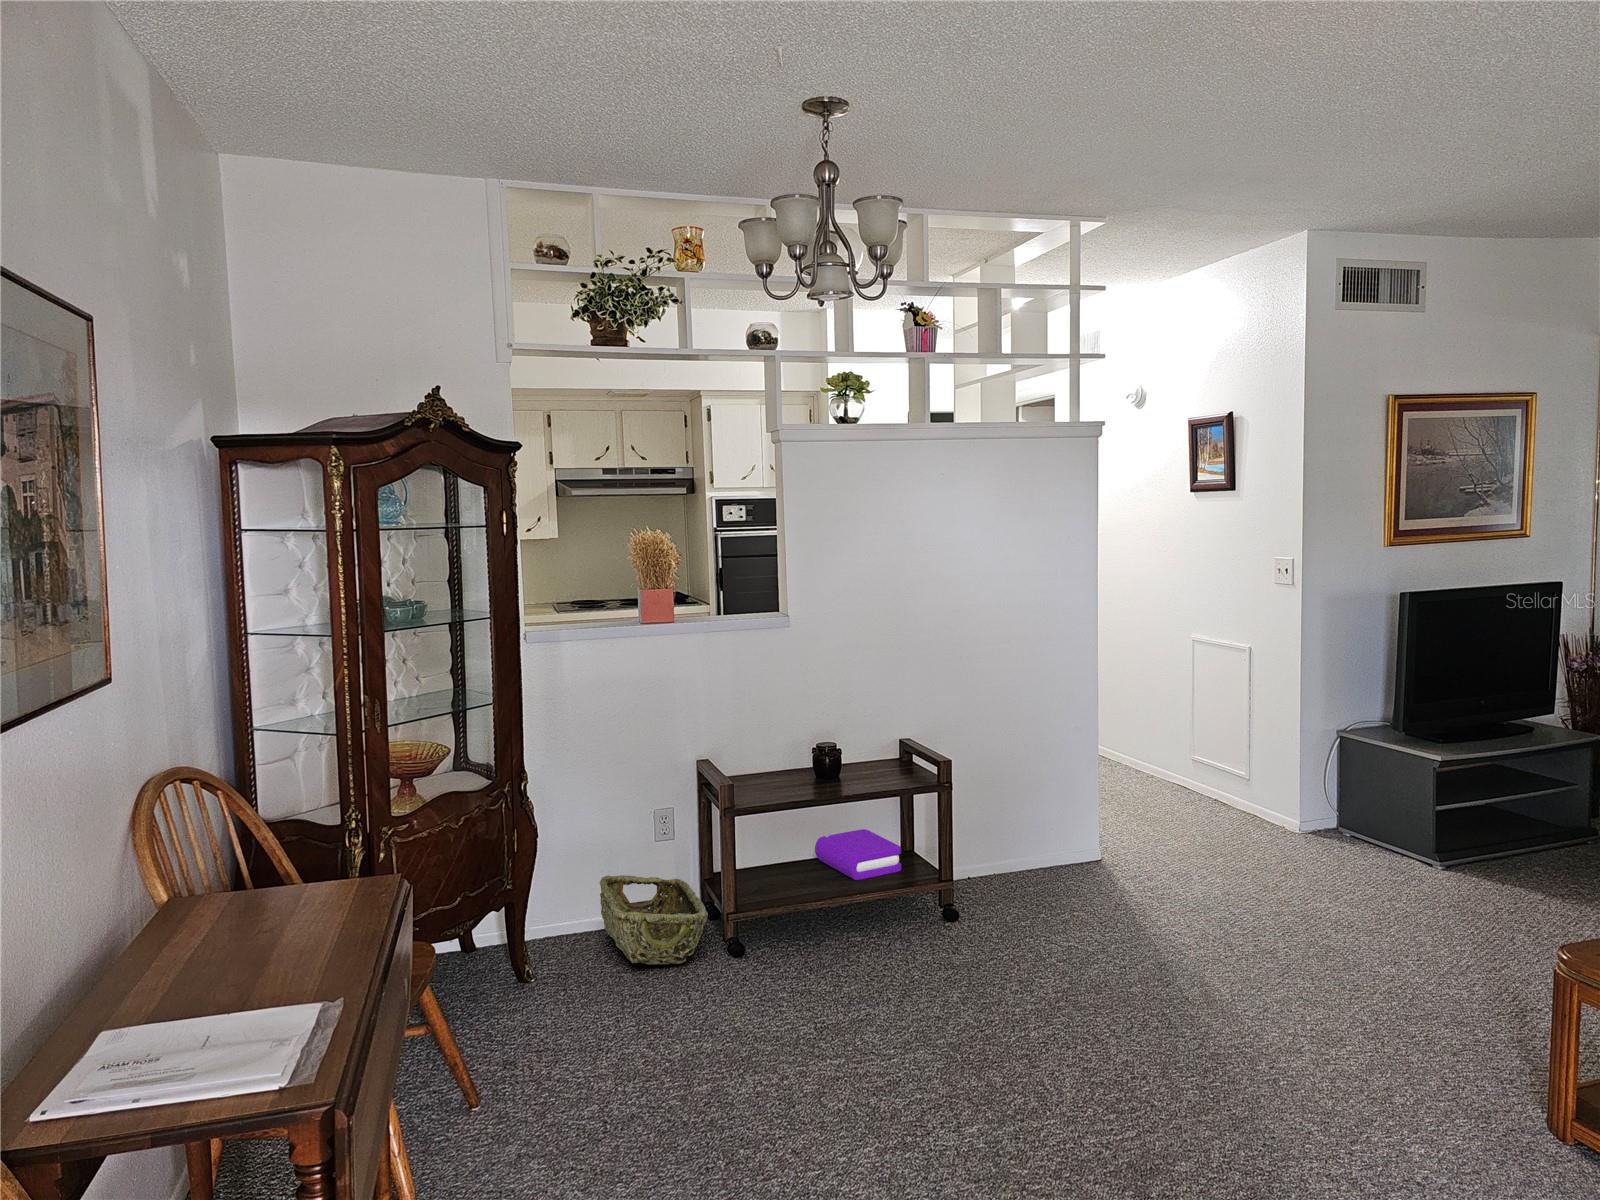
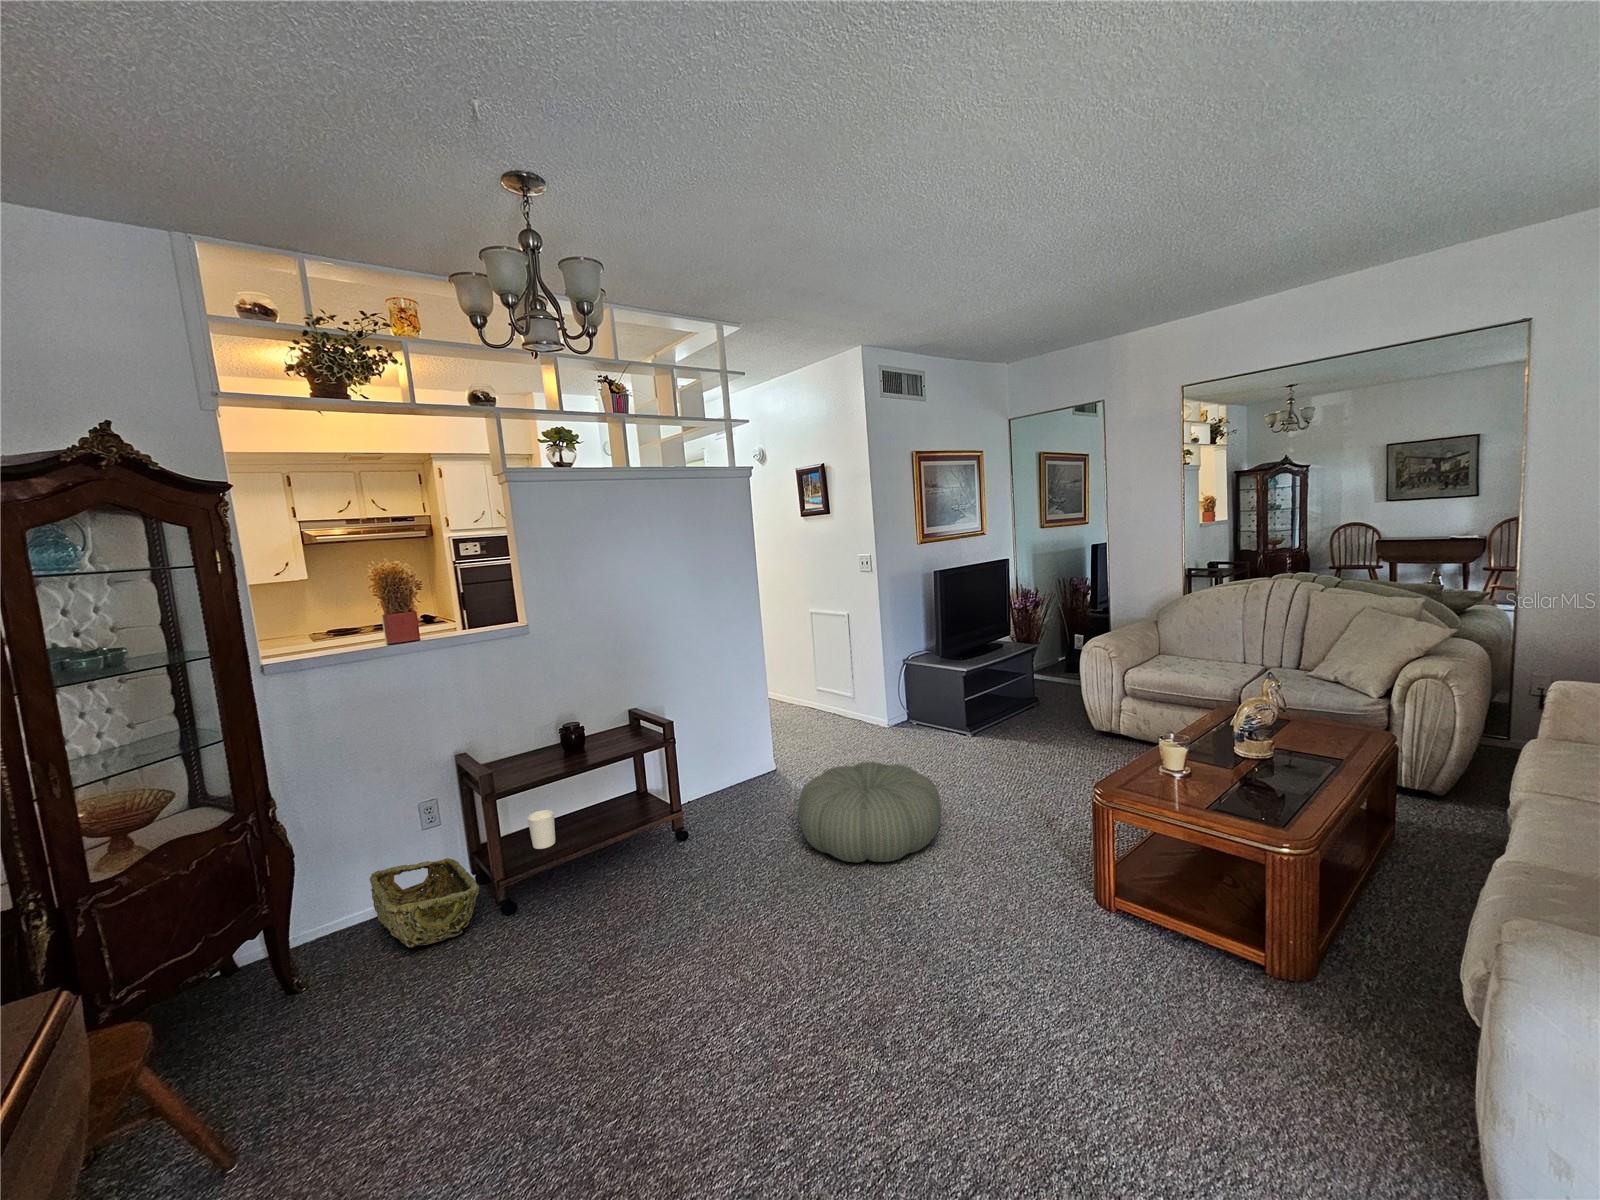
book: present [815,829,901,880] -> none [567,784,639,828]
candle holder: none [767,844,798,889] -> present [527,810,555,849]
pouf: none [1111,860,1329,1000] -> present [798,762,942,862]

